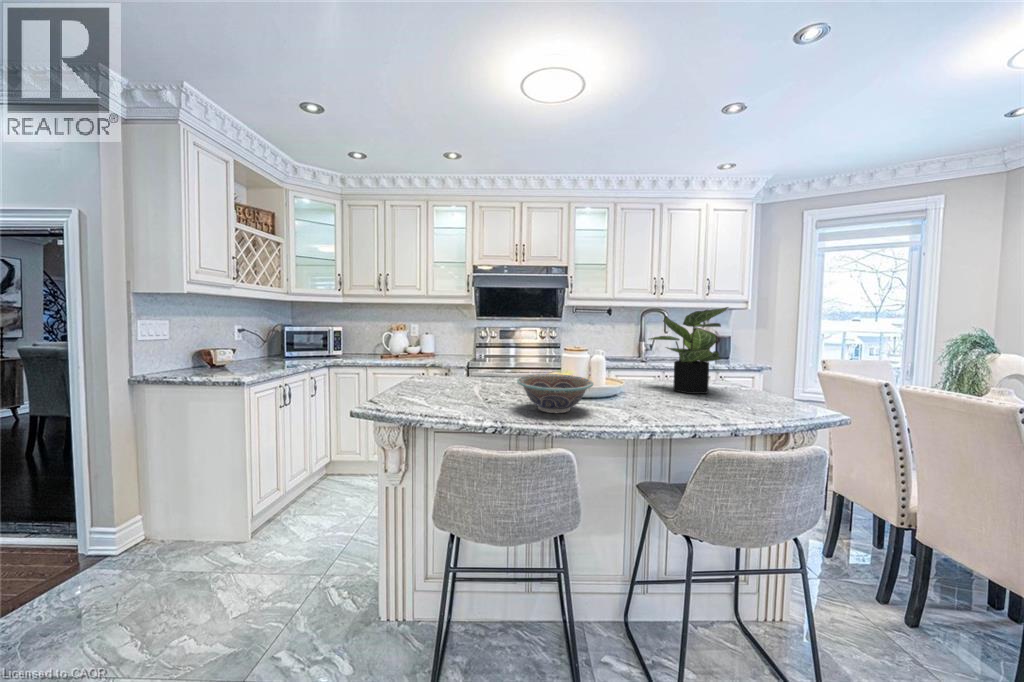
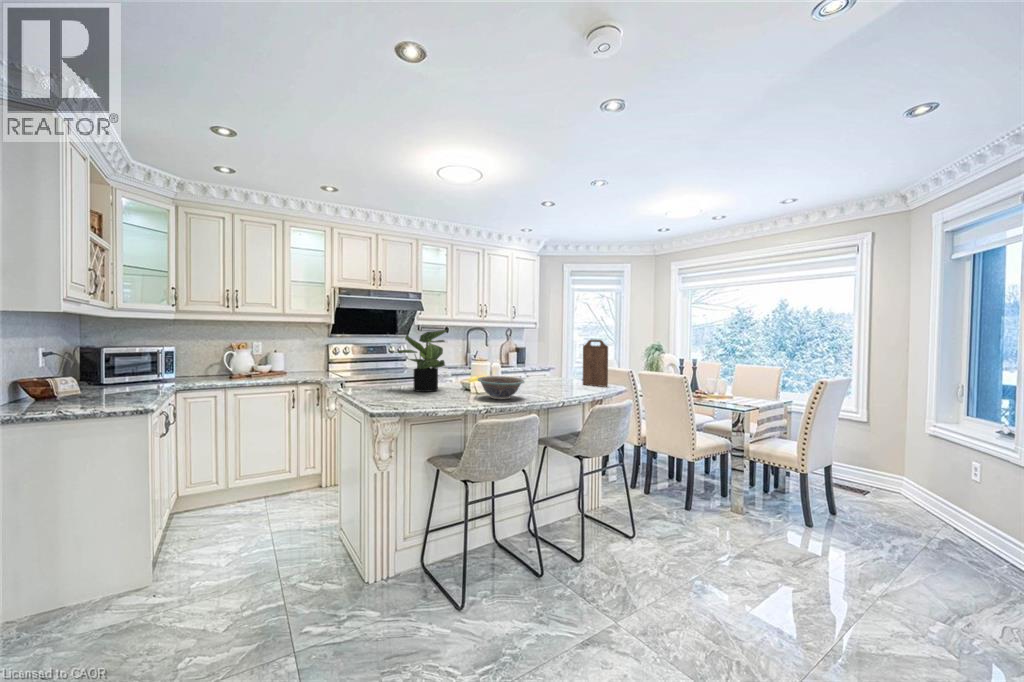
potted plant: present [649,307,728,394] -> present [395,330,448,392]
cutting board: none [761,320,813,411] -> present [583,340,608,387]

